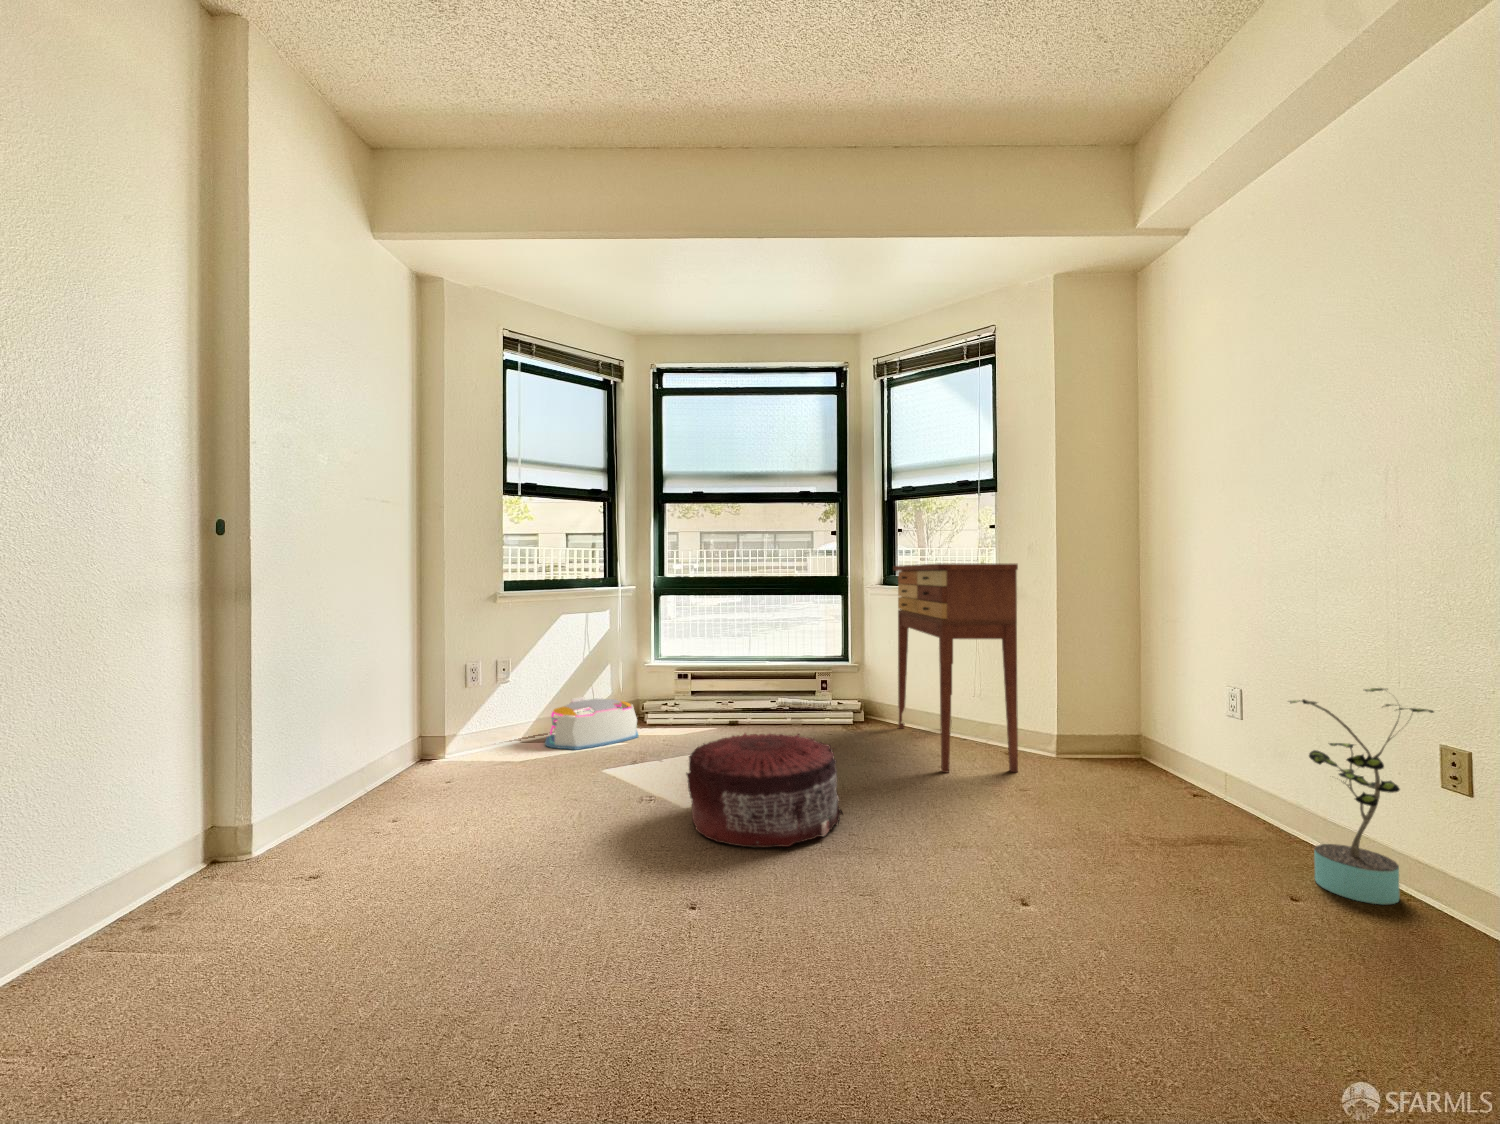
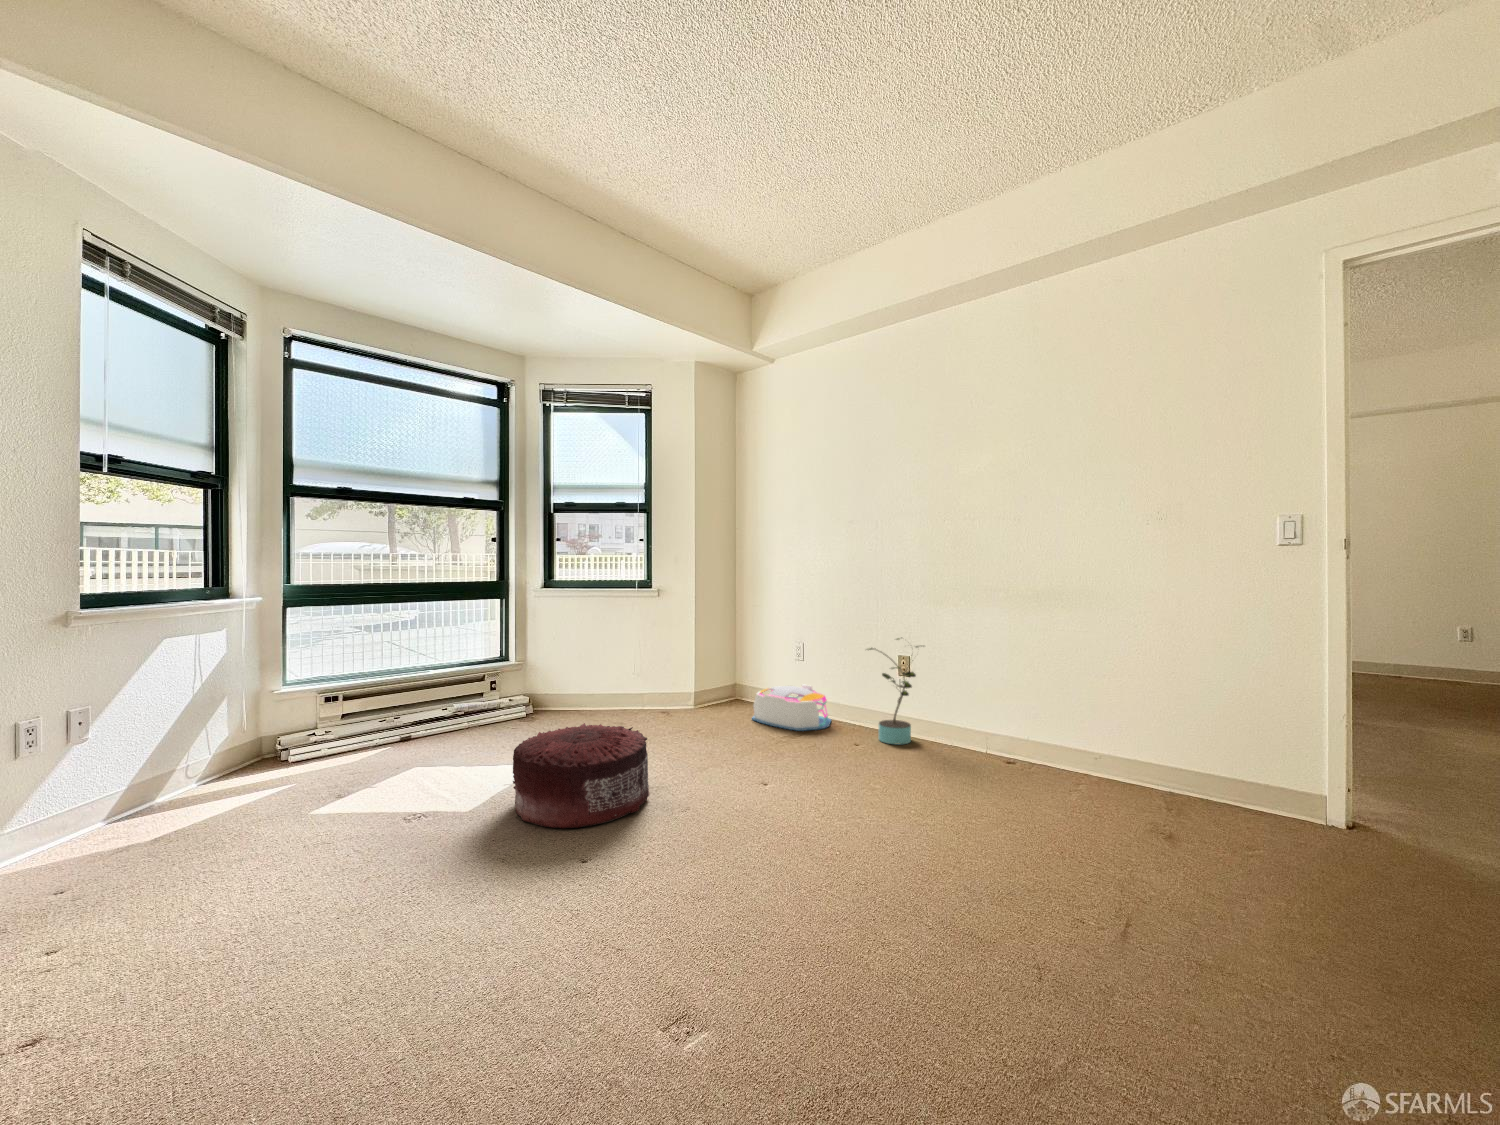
console table: present [893,563,1018,772] -> none [562,571,694,736]
storage bin: present [545,697,638,750] -> present [752,684,831,731]

